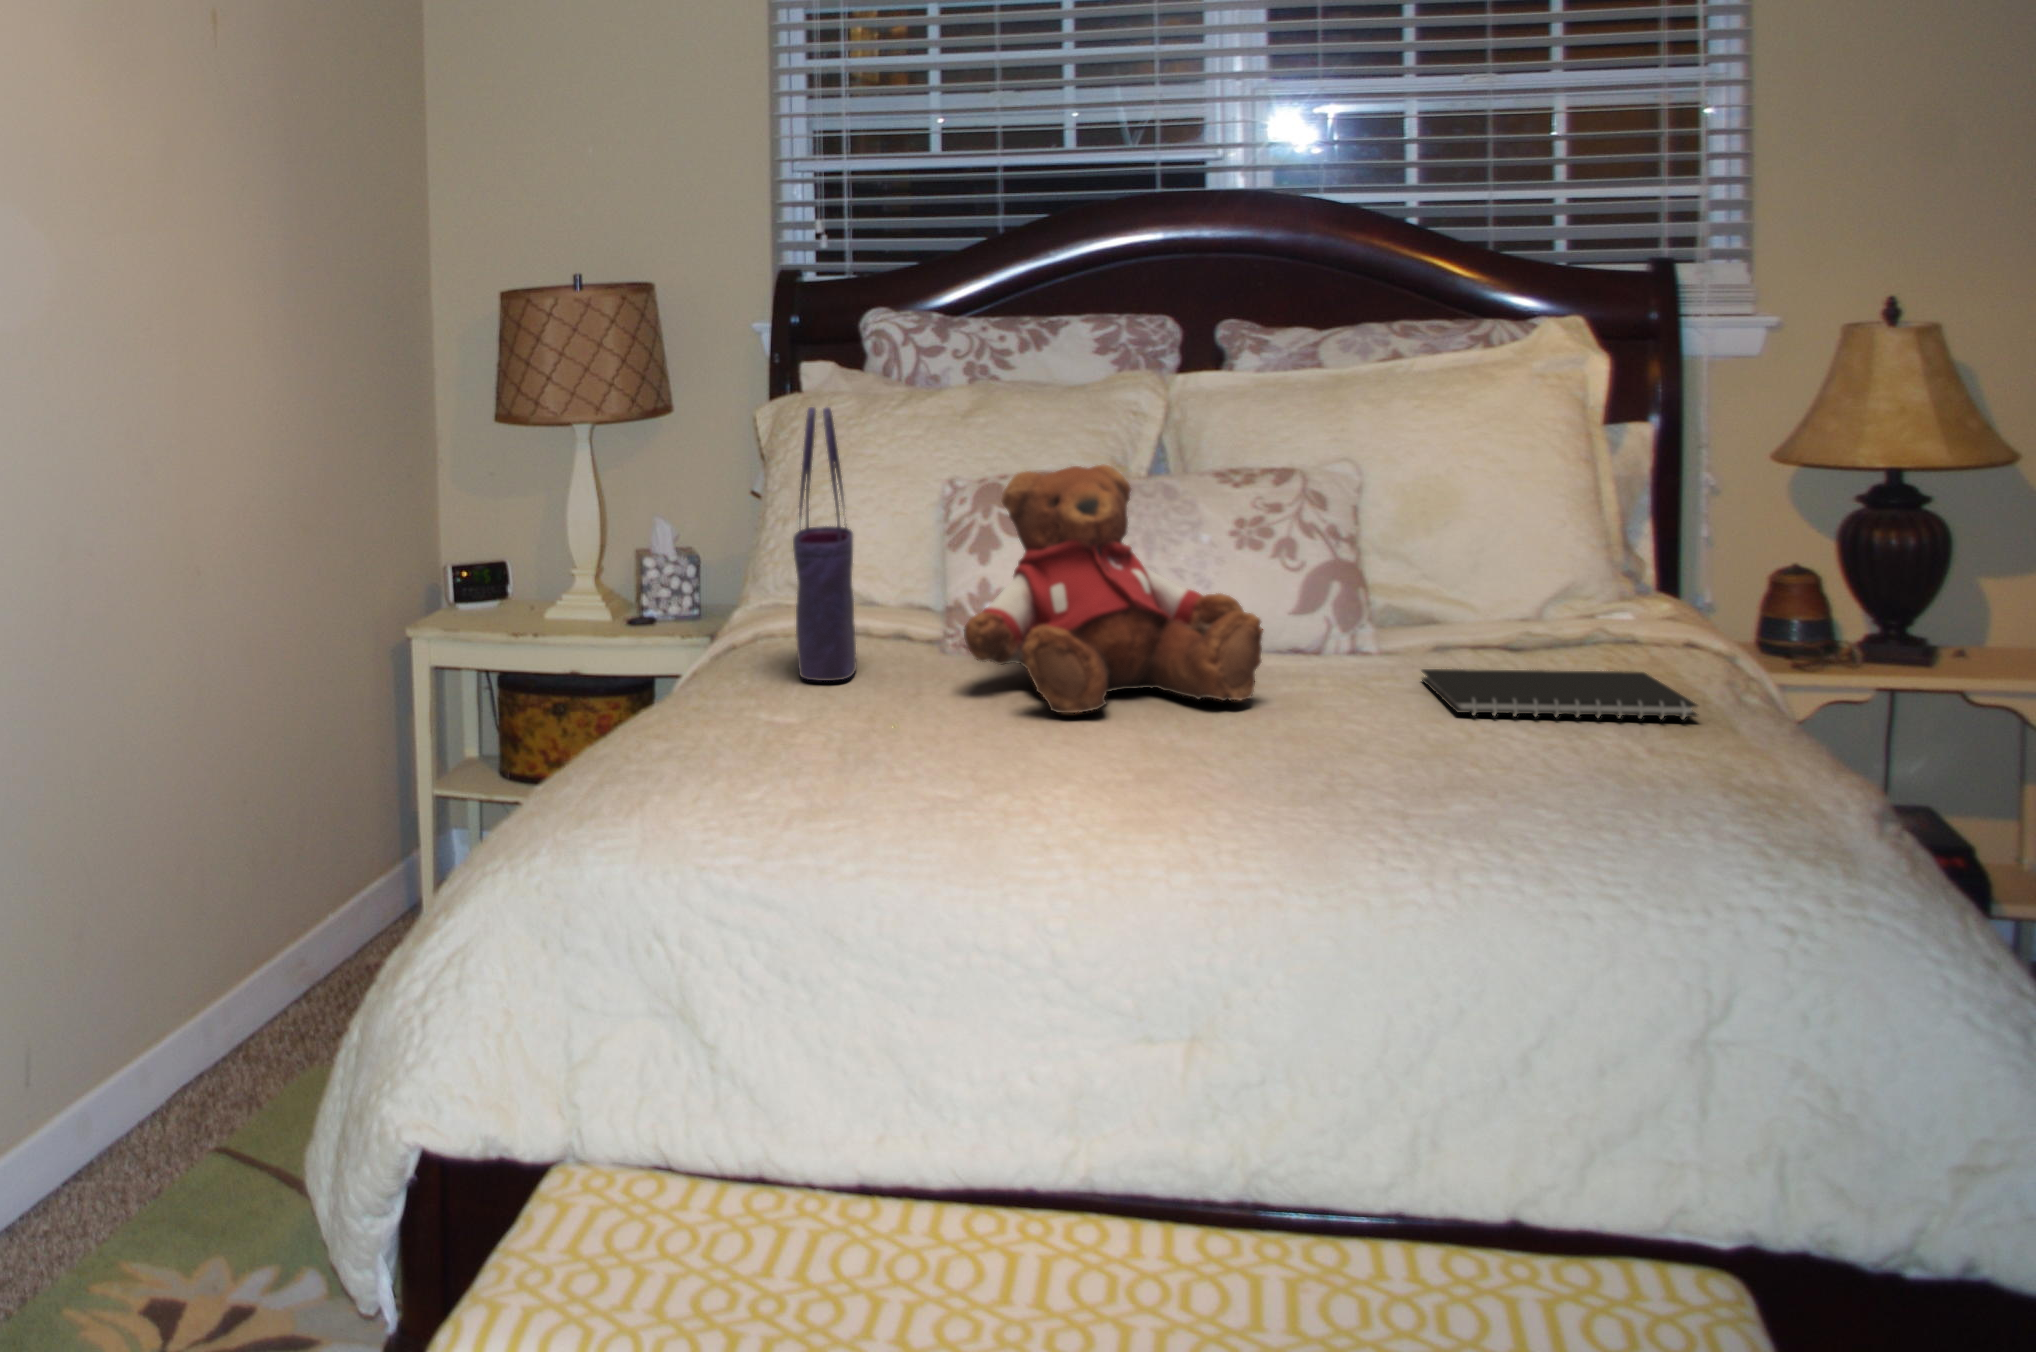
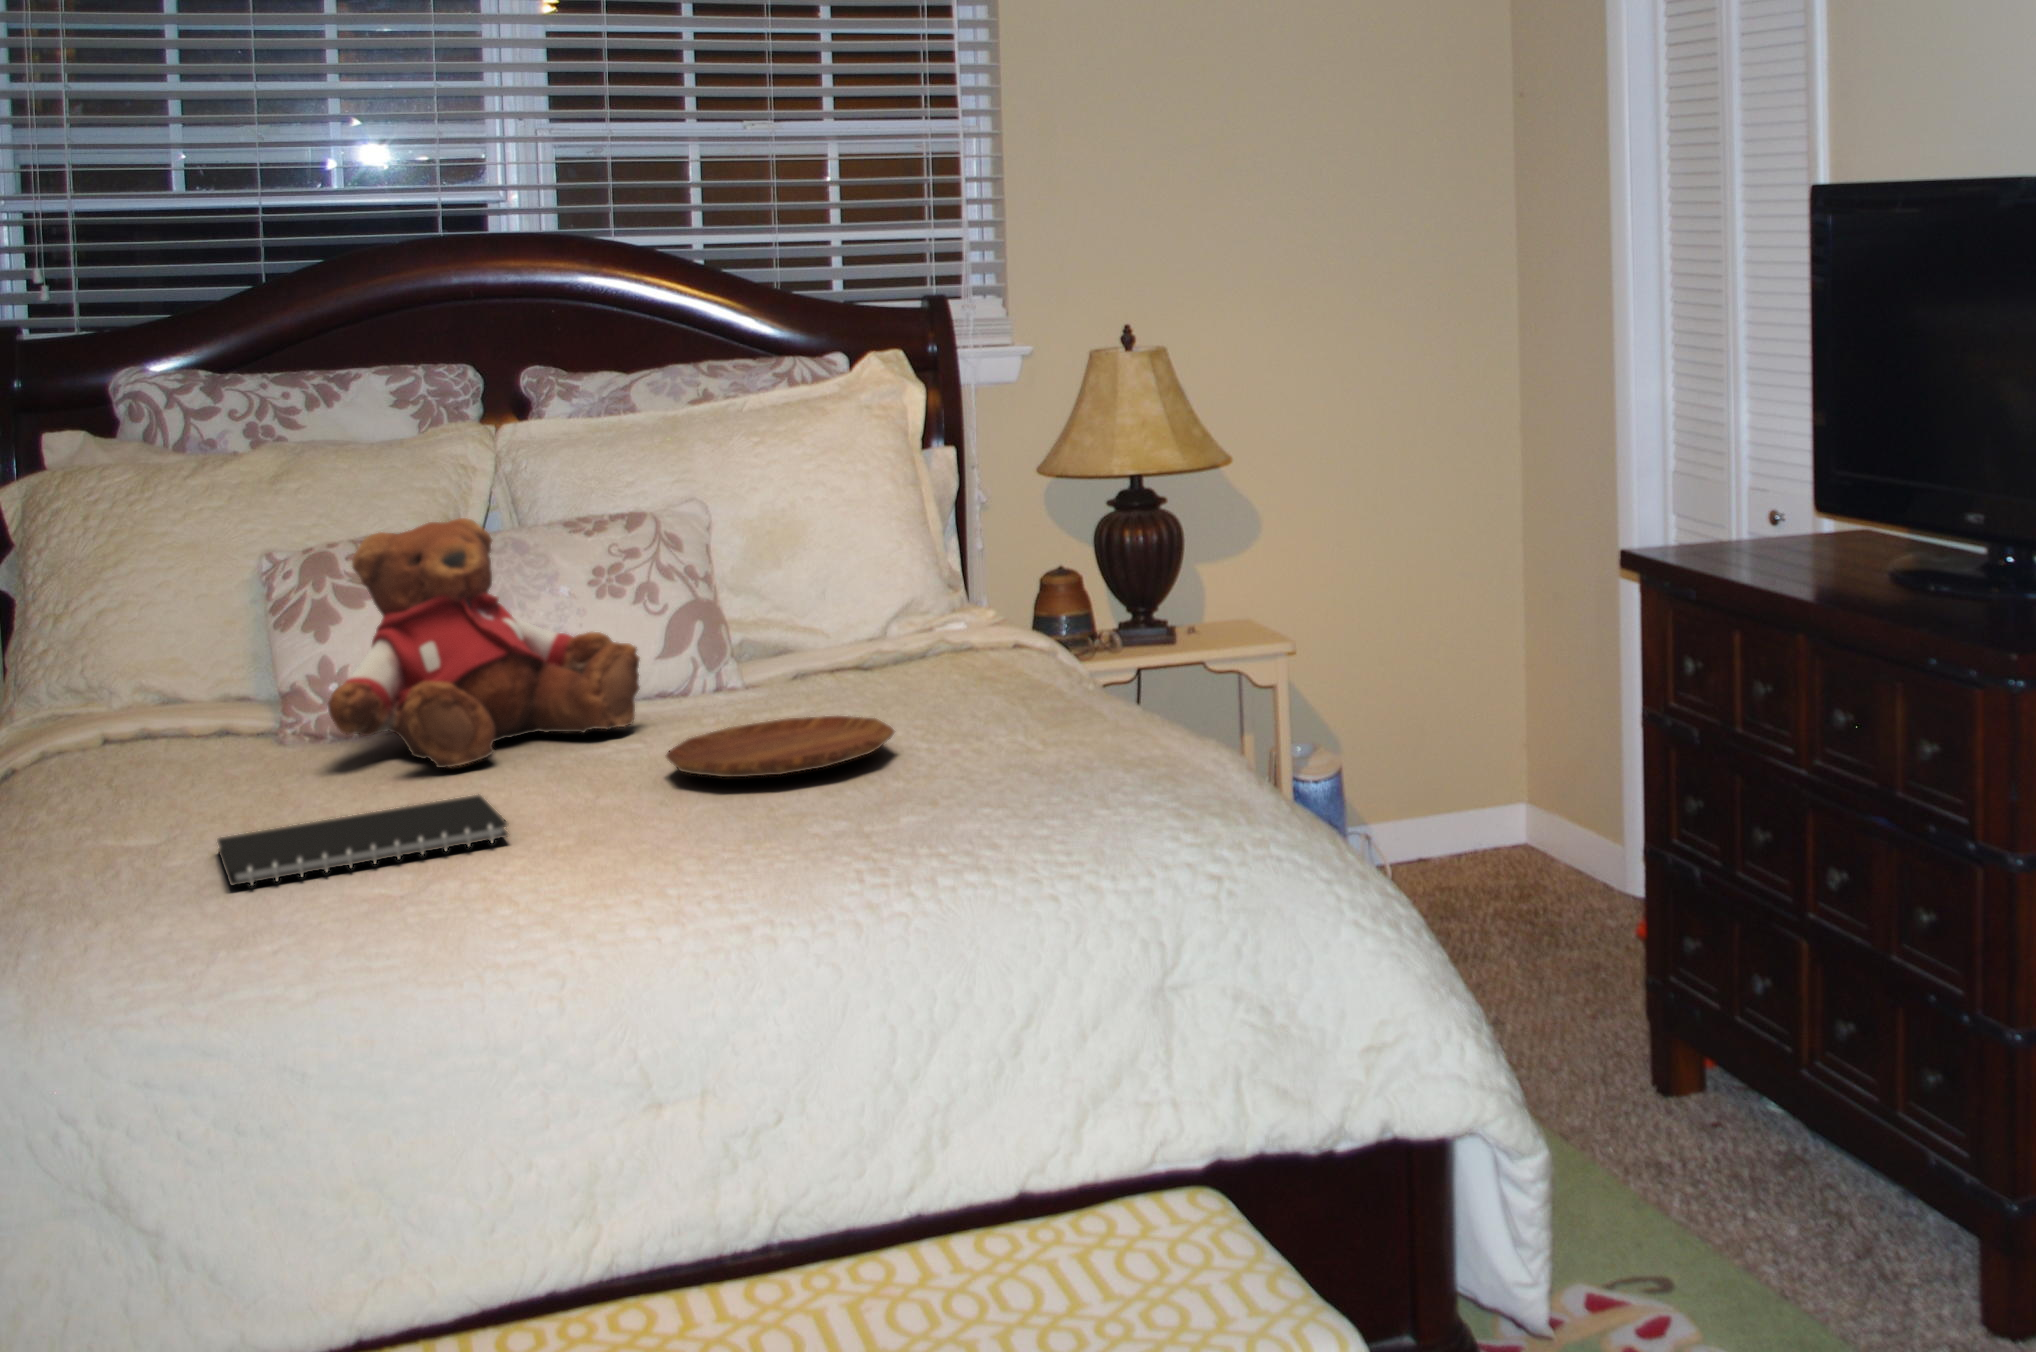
tote bag: present [793,407,857,681] -> none [100,482,190,791]
notebook: present [1422,669,1699,719] -> present [218,794,508,885]
tray: none [1265,728,1541,806] -> present [666,716,894,777]

